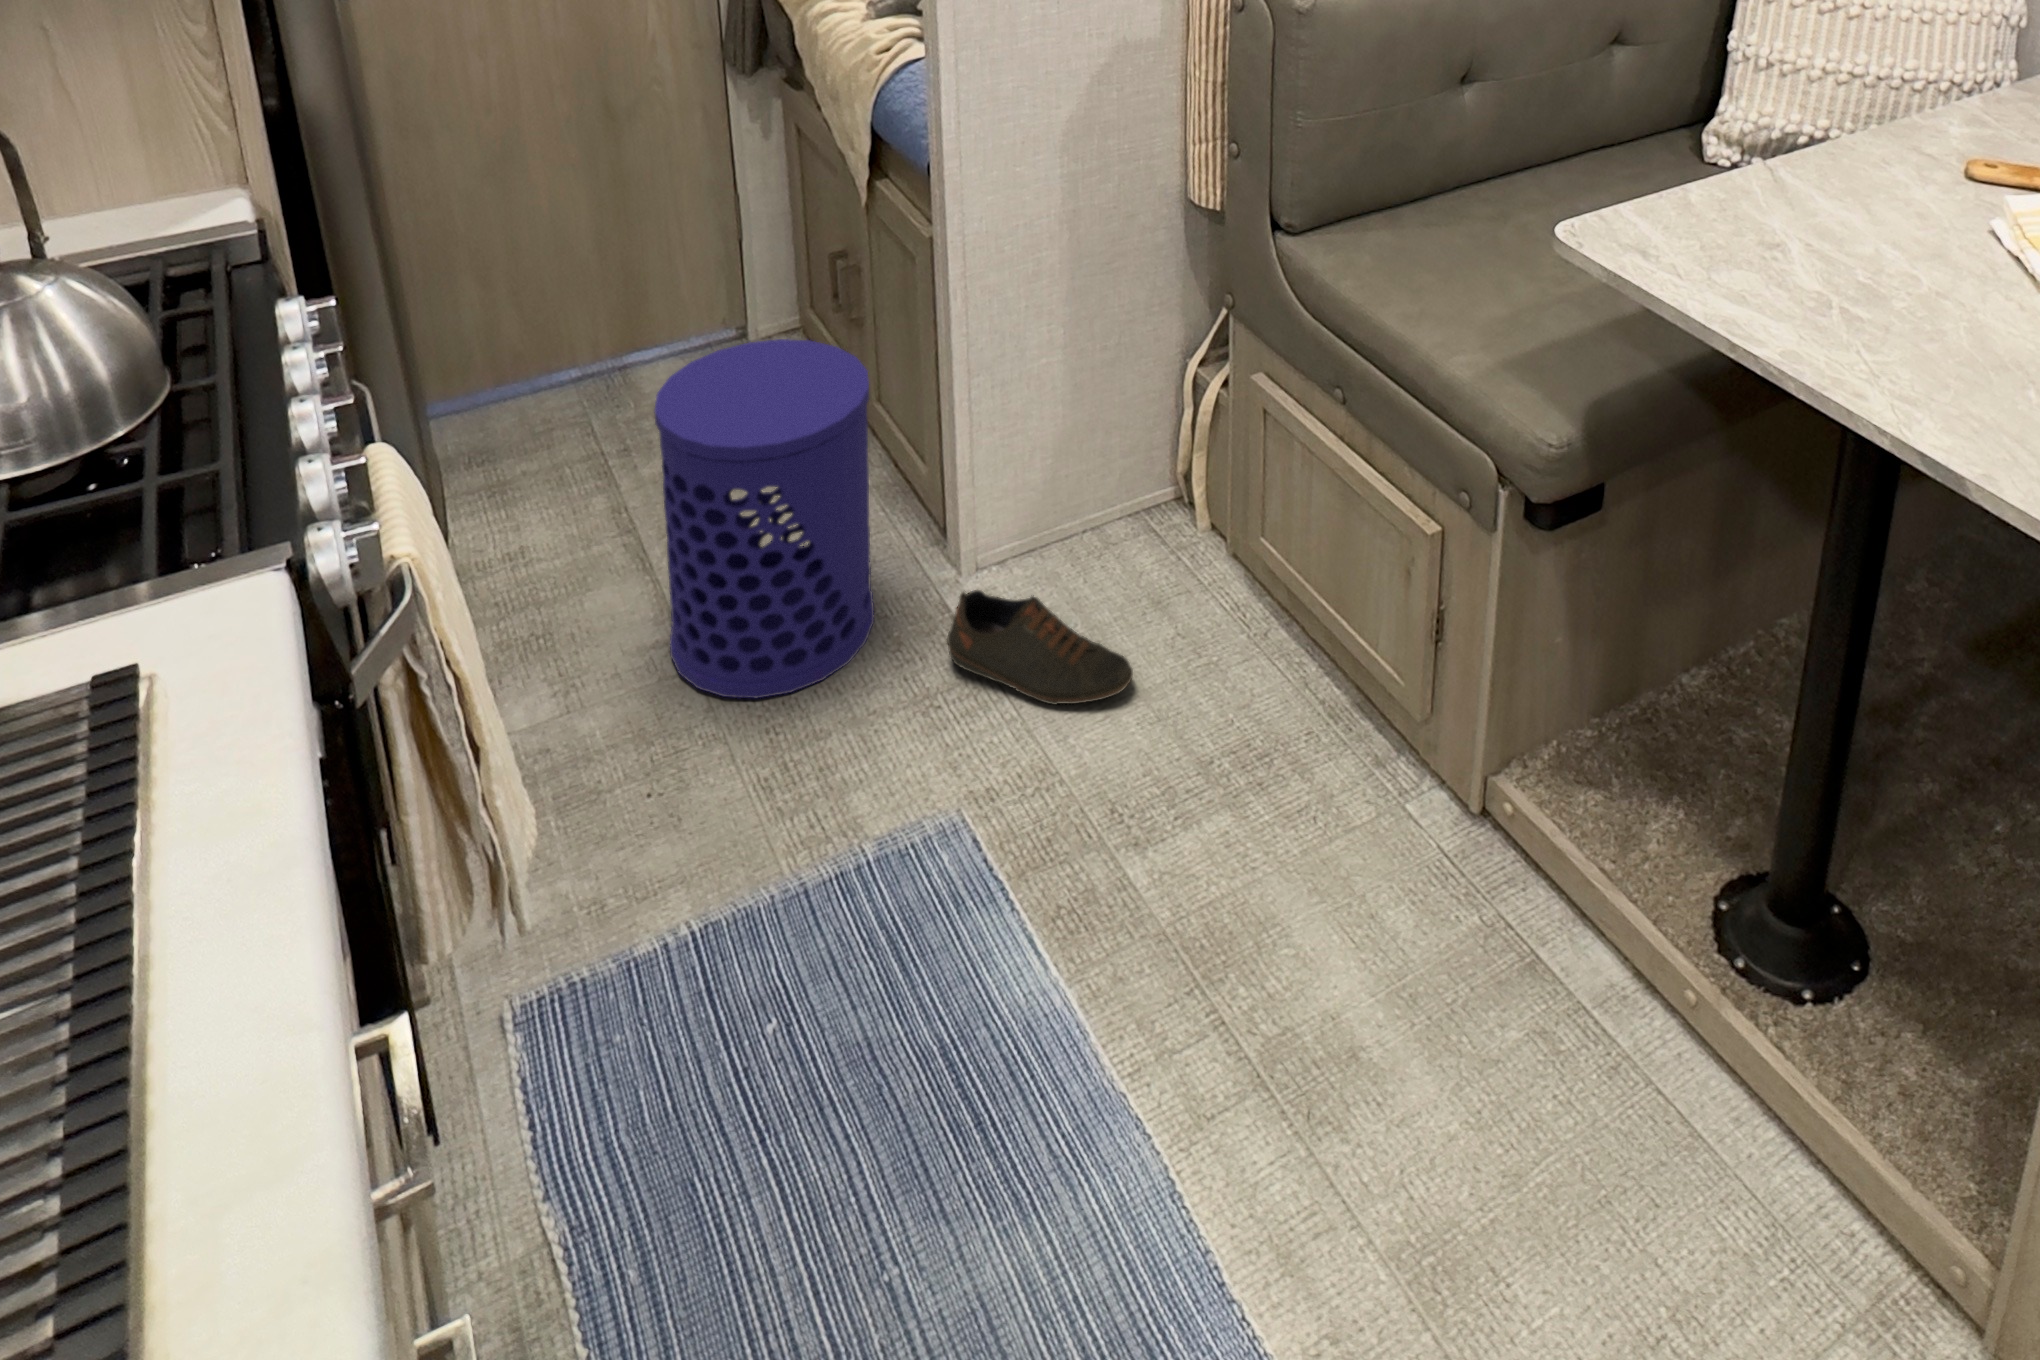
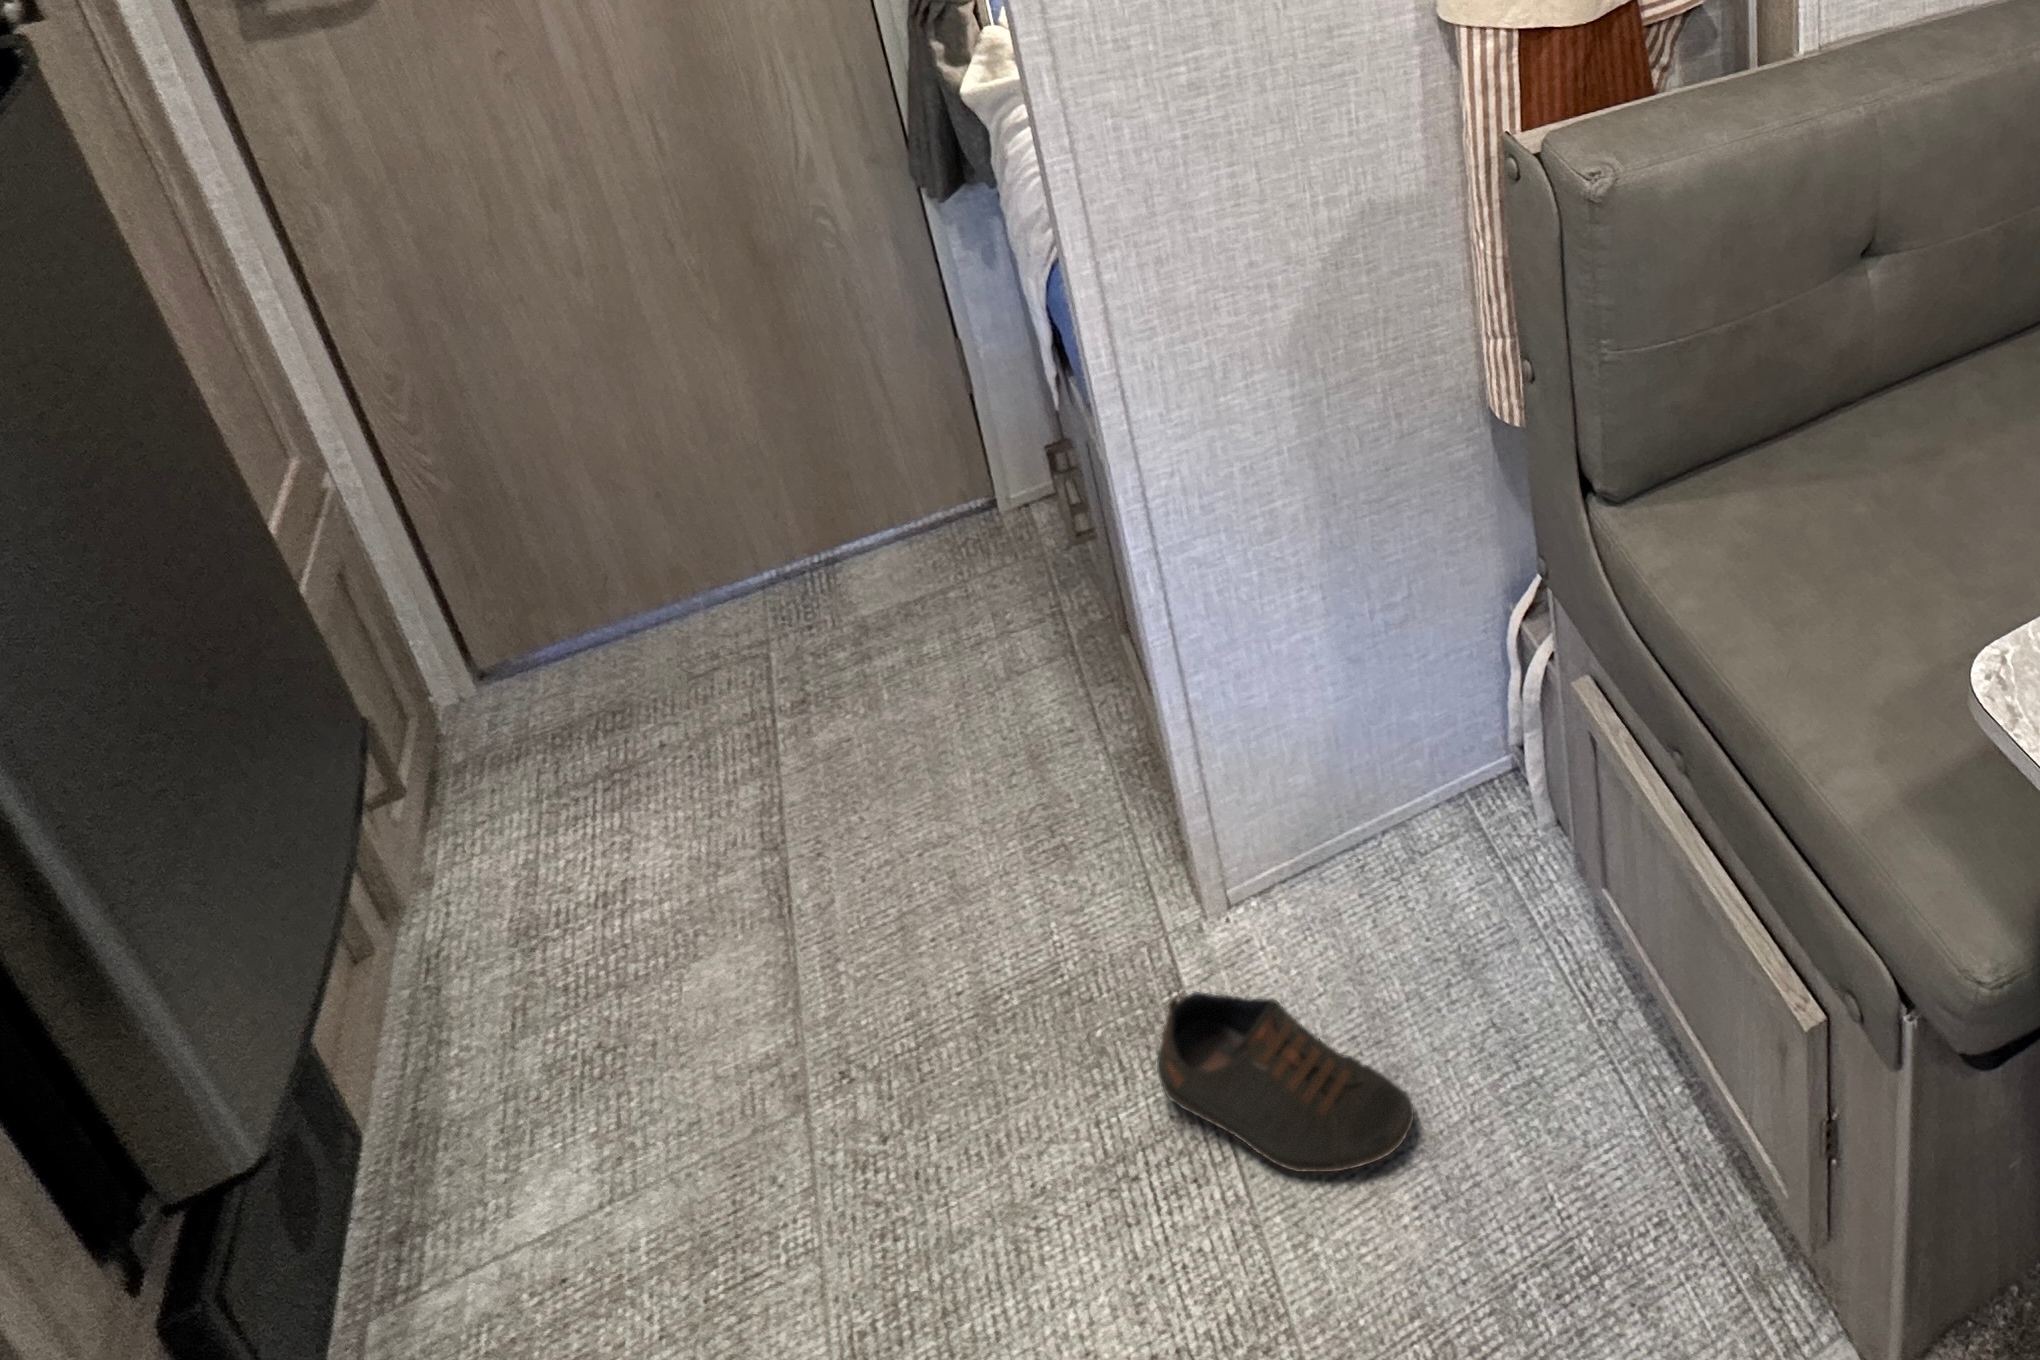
waste bin: present [654,339,874,698] -> none [689,631,1082,1167]

